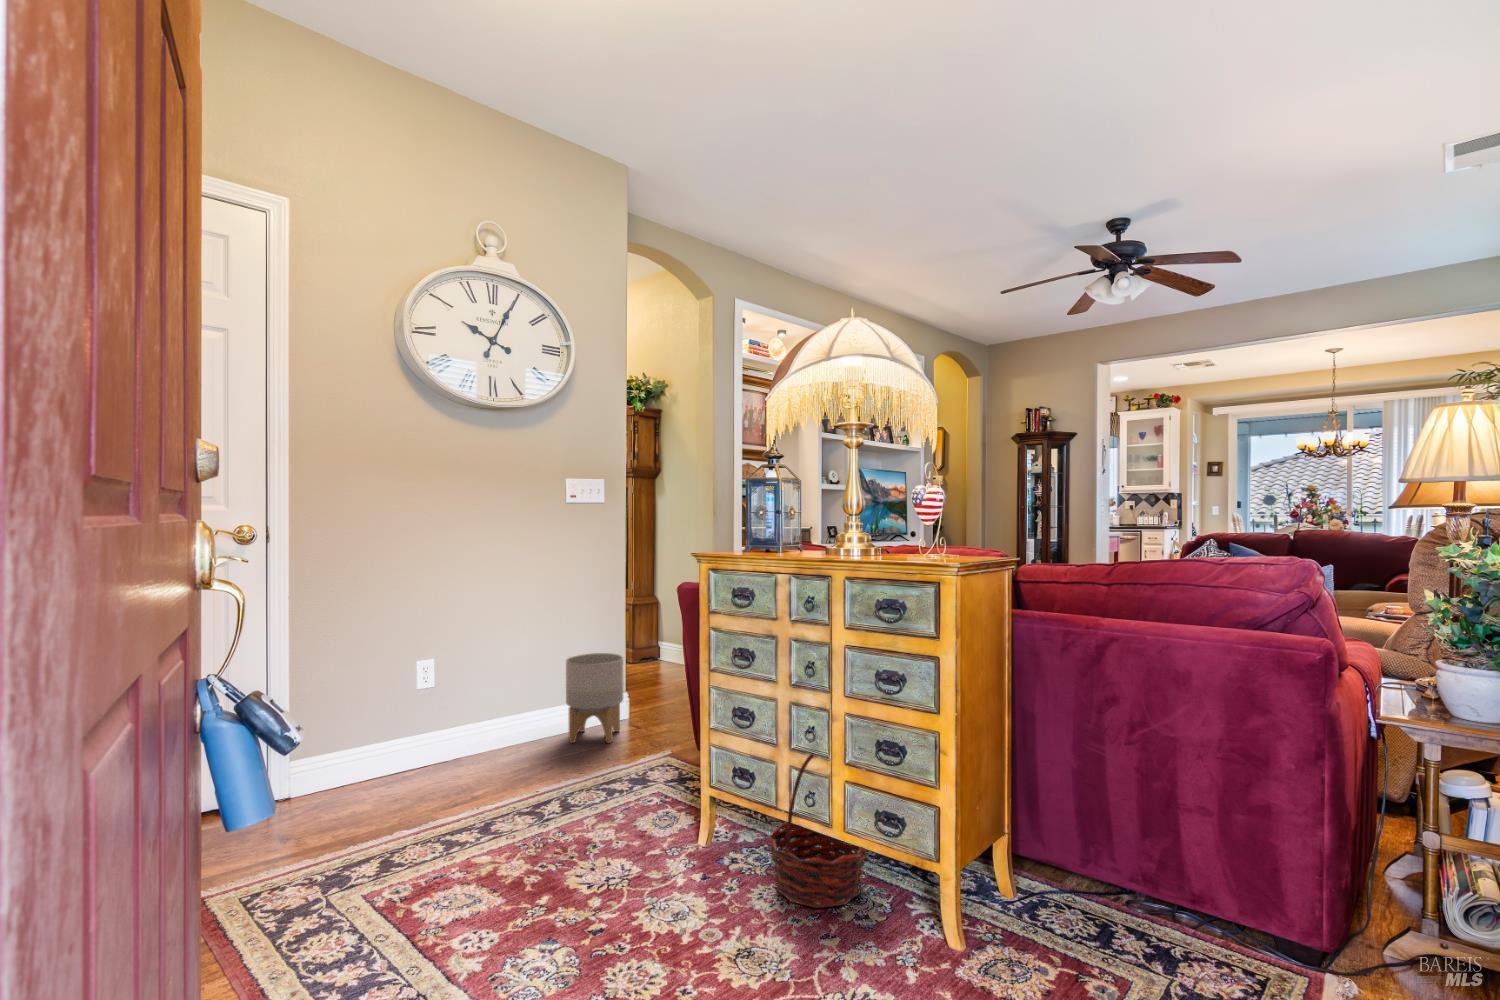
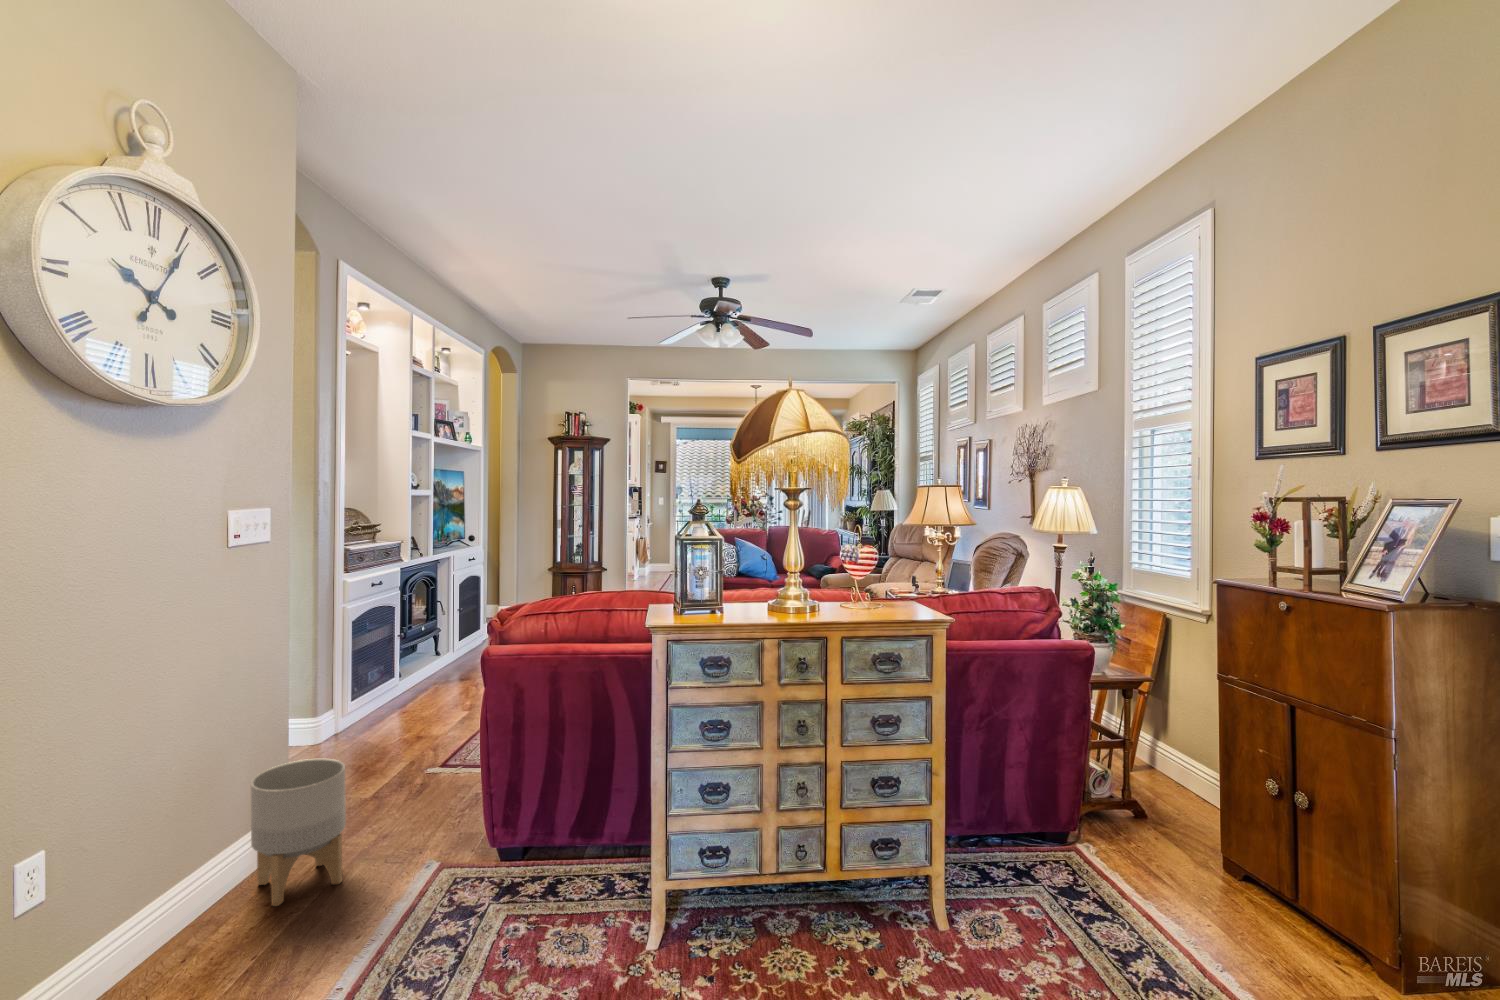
basket: present [768,754,867,908] -> none [752,802,847,953]

